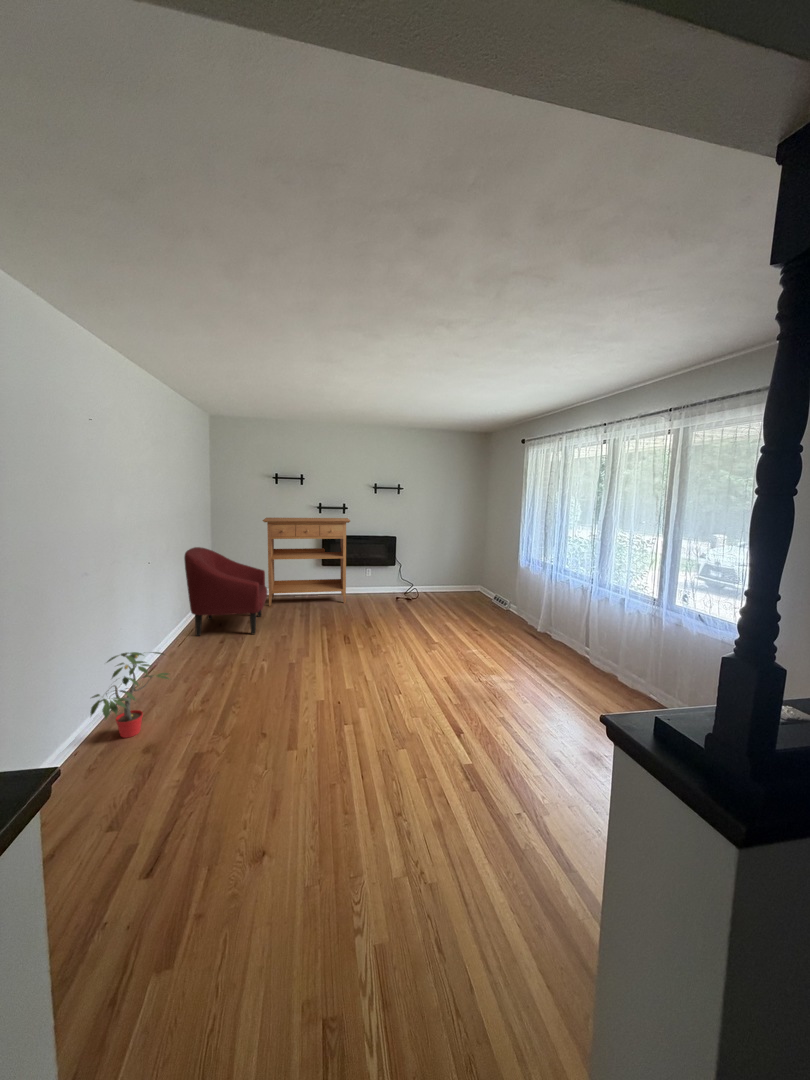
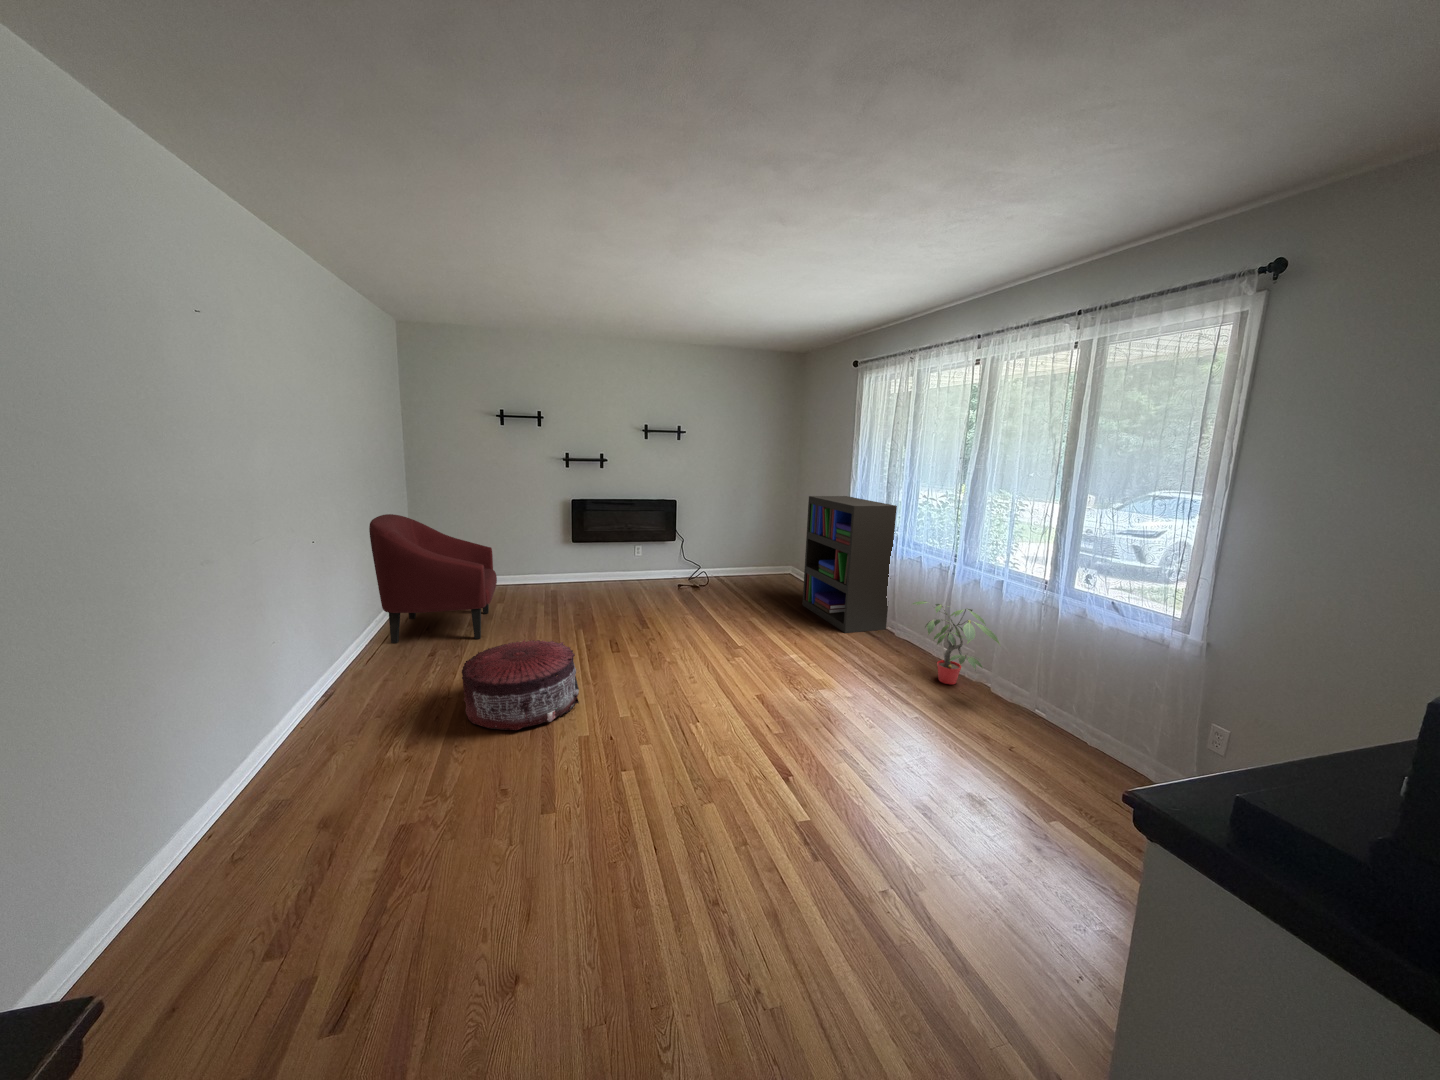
console table: present [263,518,350,606] -> none [487,473,615,598]
bookshelf: none [486,534,553,636] -> present [802,496,897,633]
pouf: none [242,635,320,697] -> present [462,640,579,730]
potted plant: present [90,652,169,738] -> present [913,601,1000,684]

